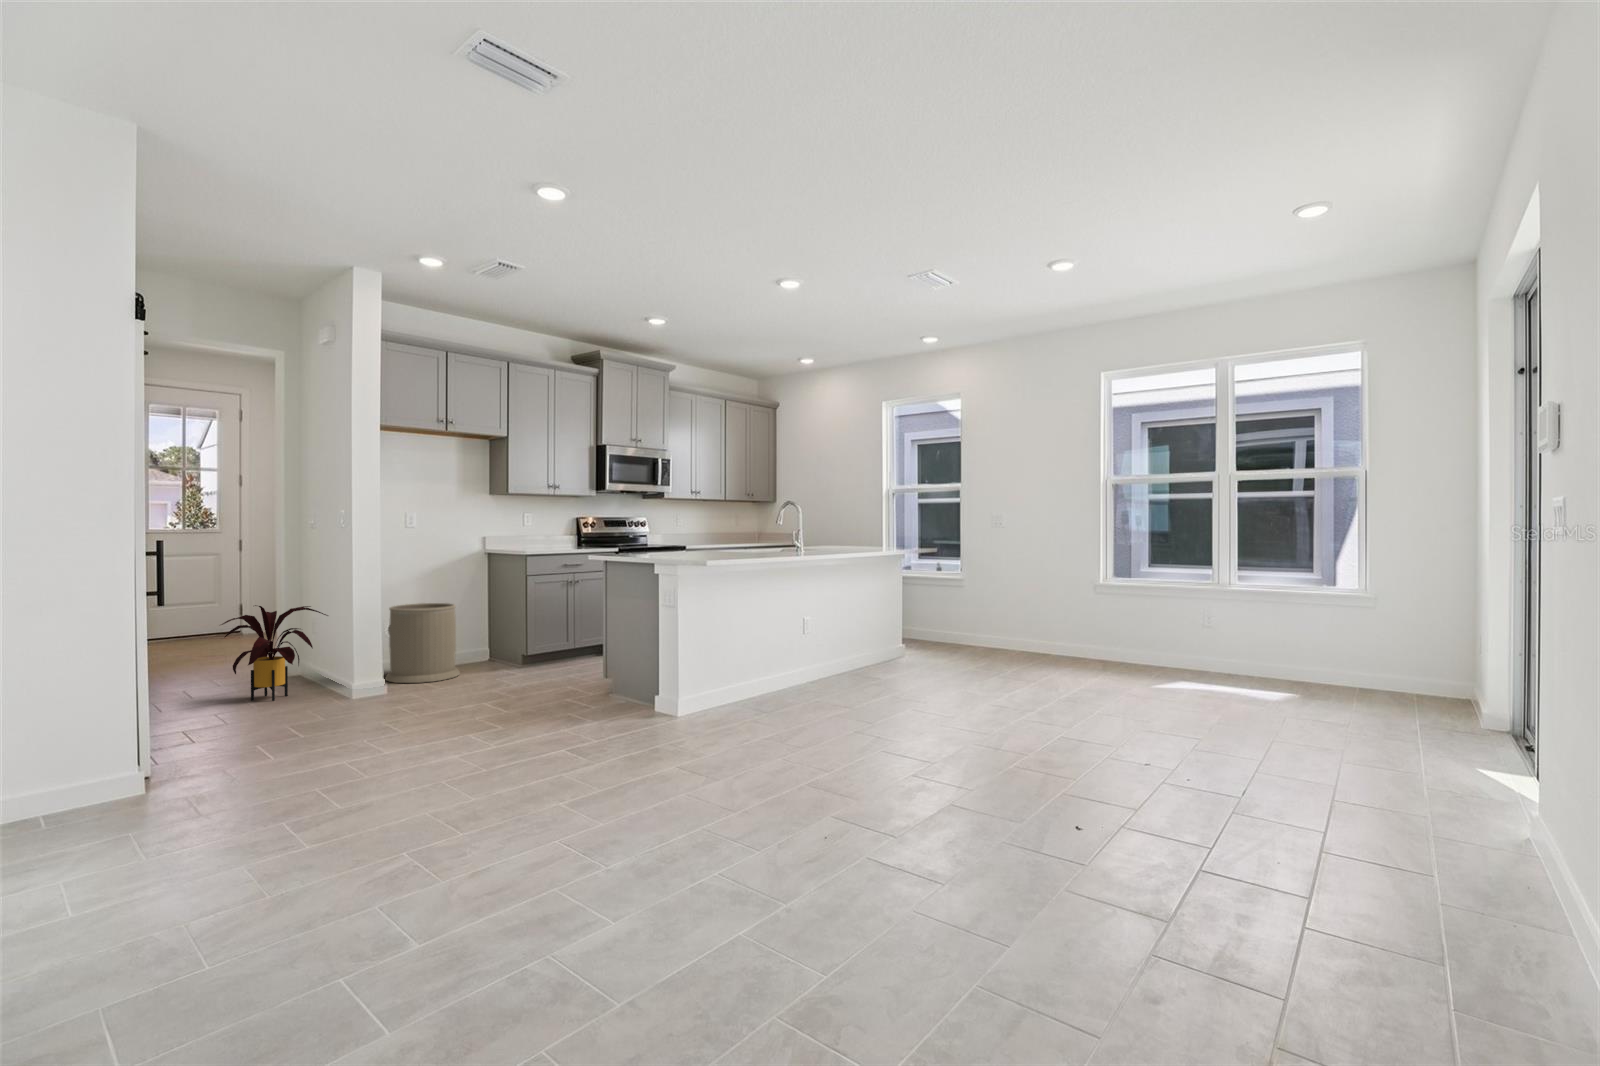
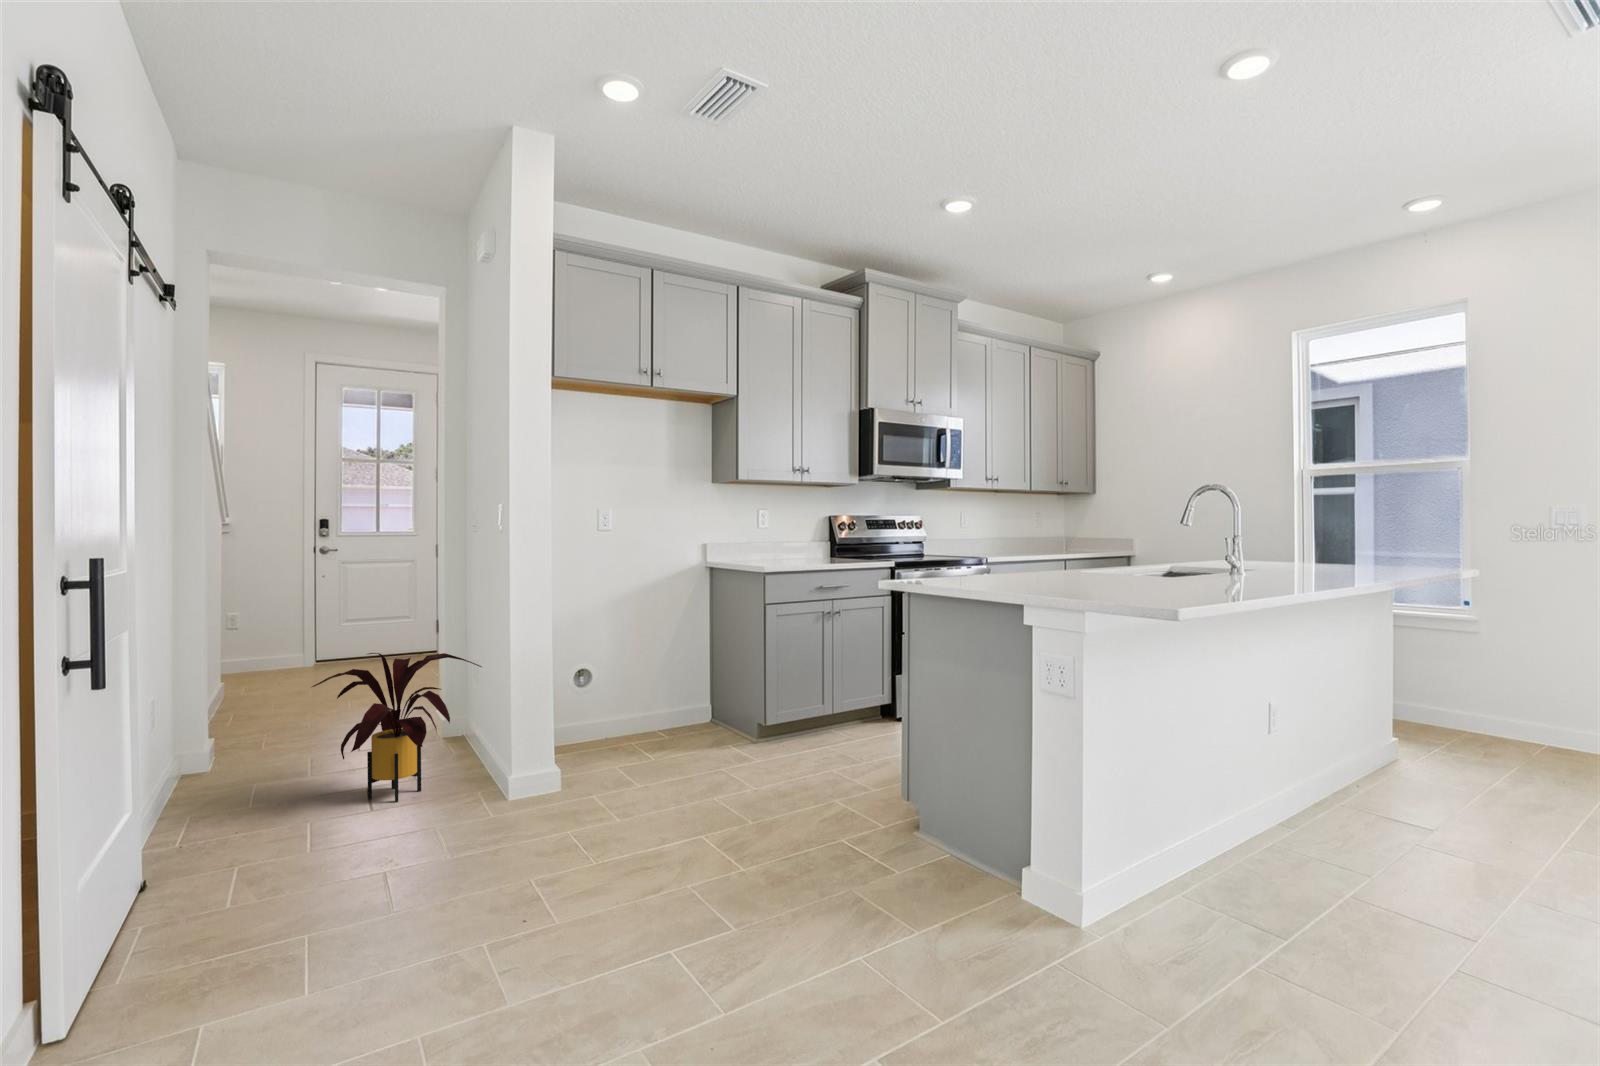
trash can: present [385,603,460,683] -> none [565,644,670,772]

